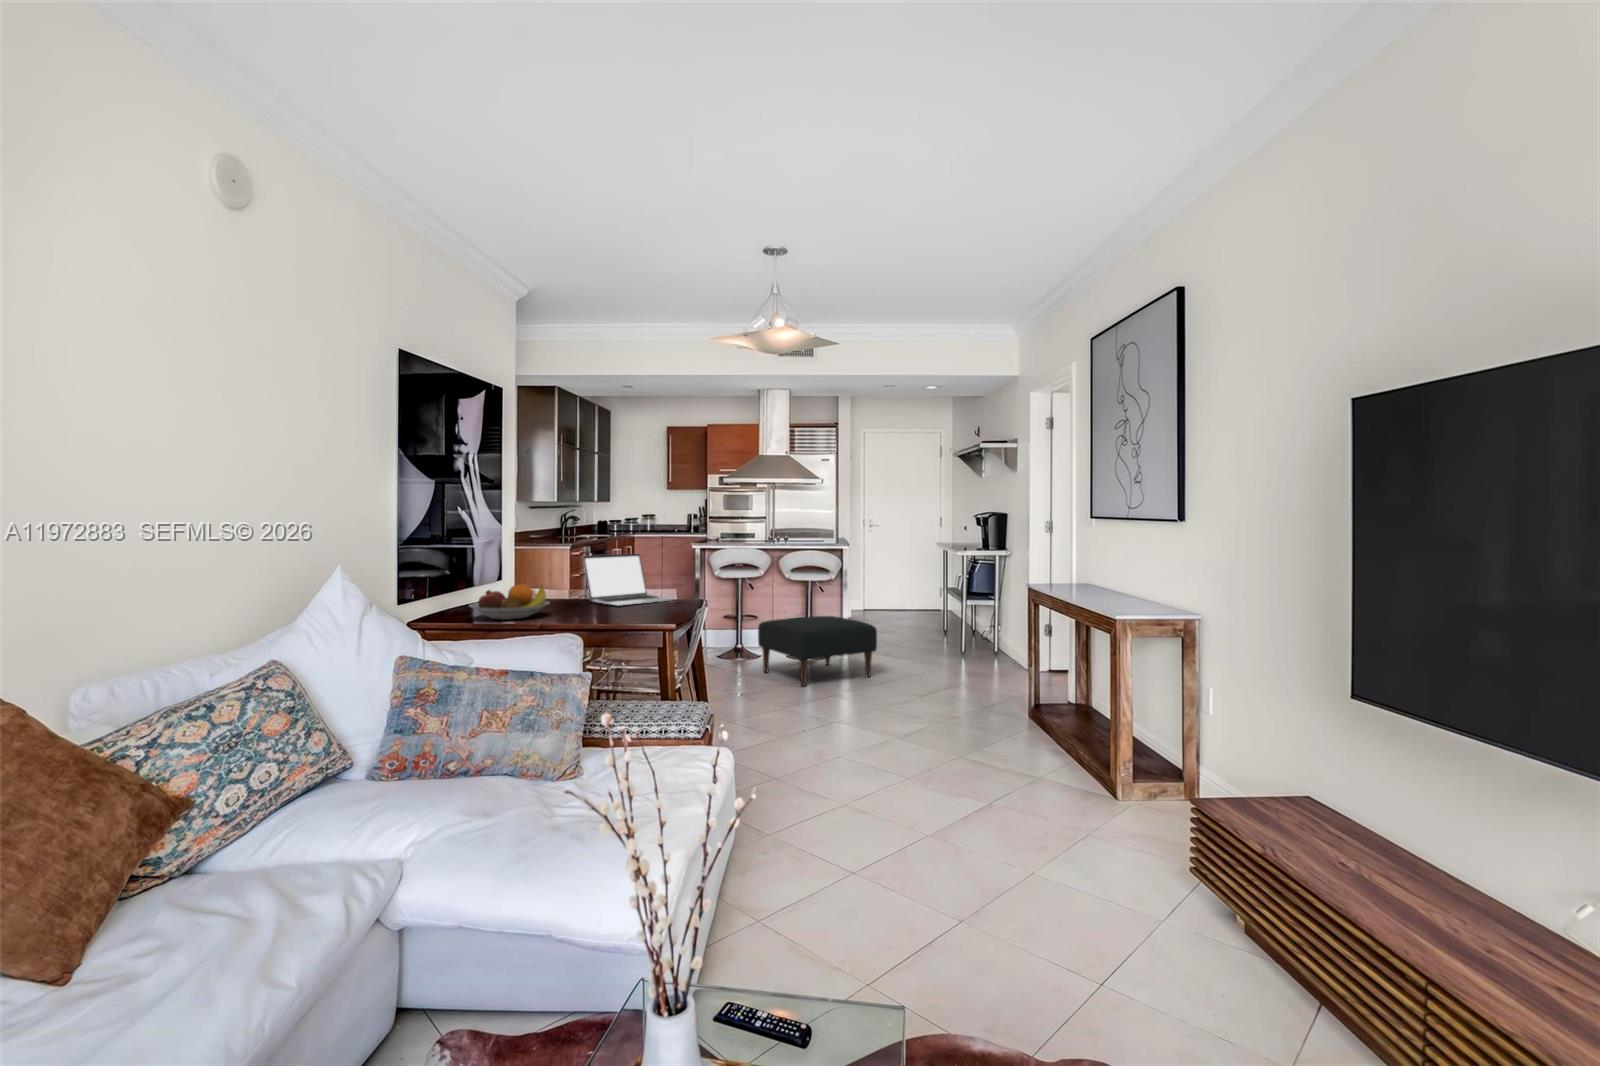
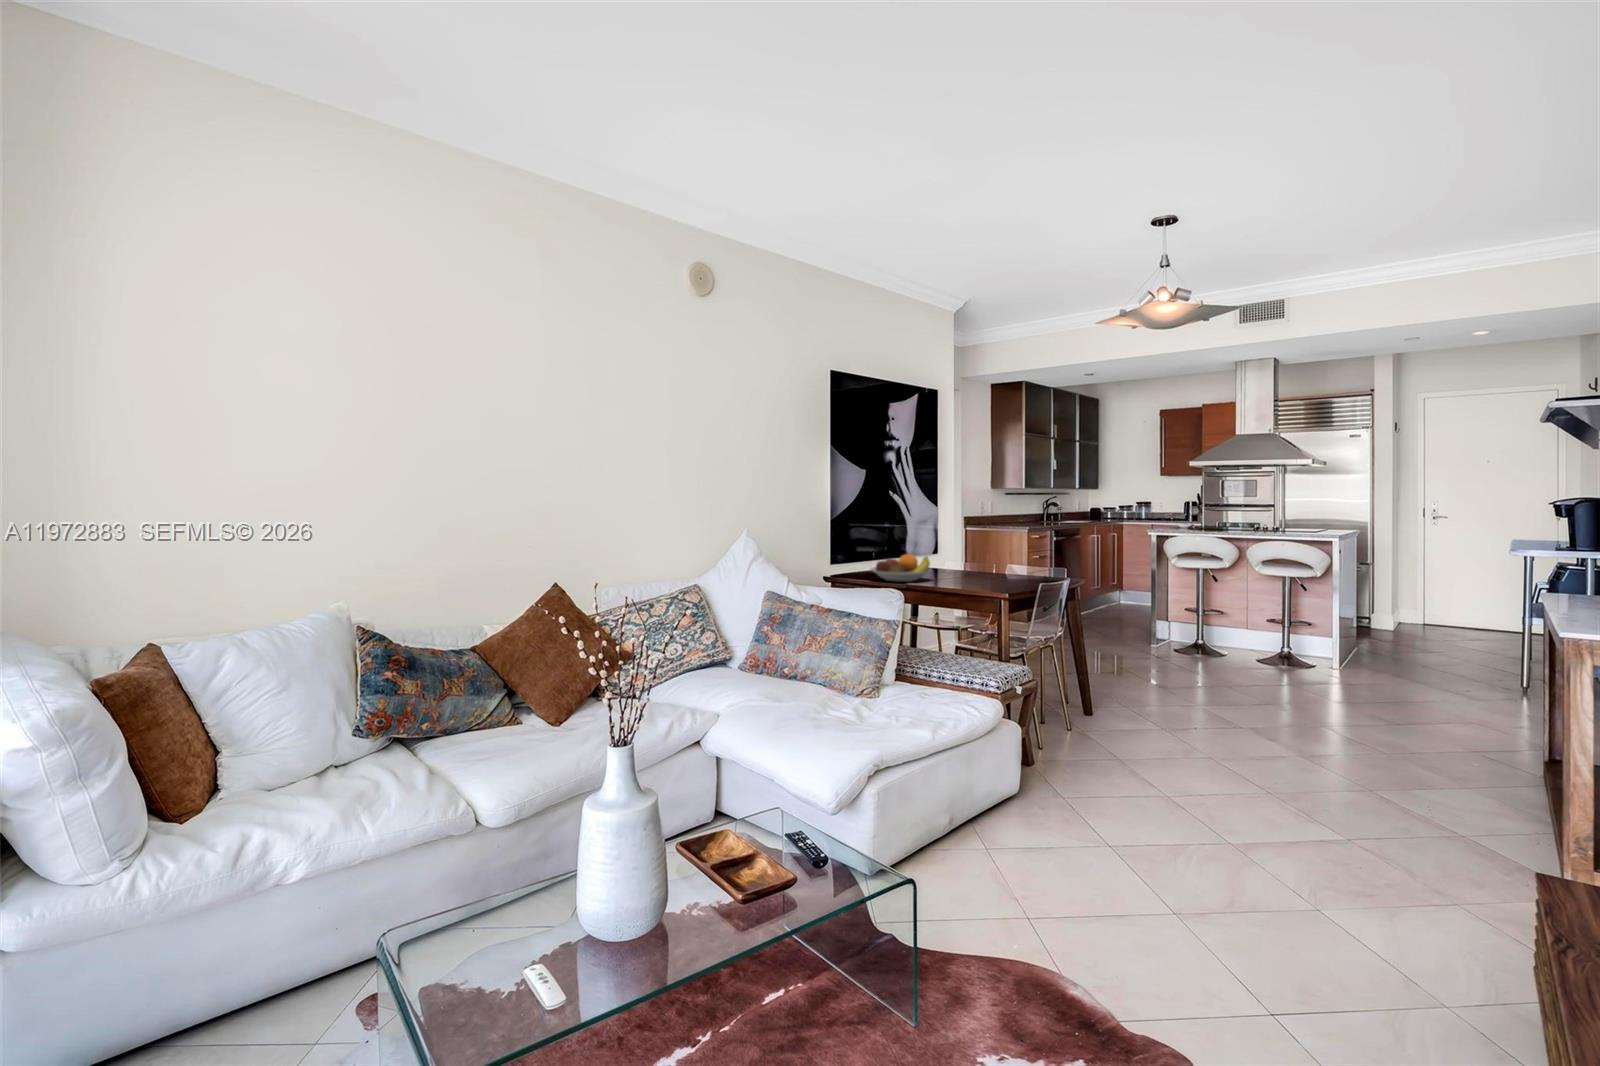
laptop: present [583,554,672,606] -> none [975,534,1052,579]
ottoman: present [758,616,877,686] -> none [1201,615,1349,694]

